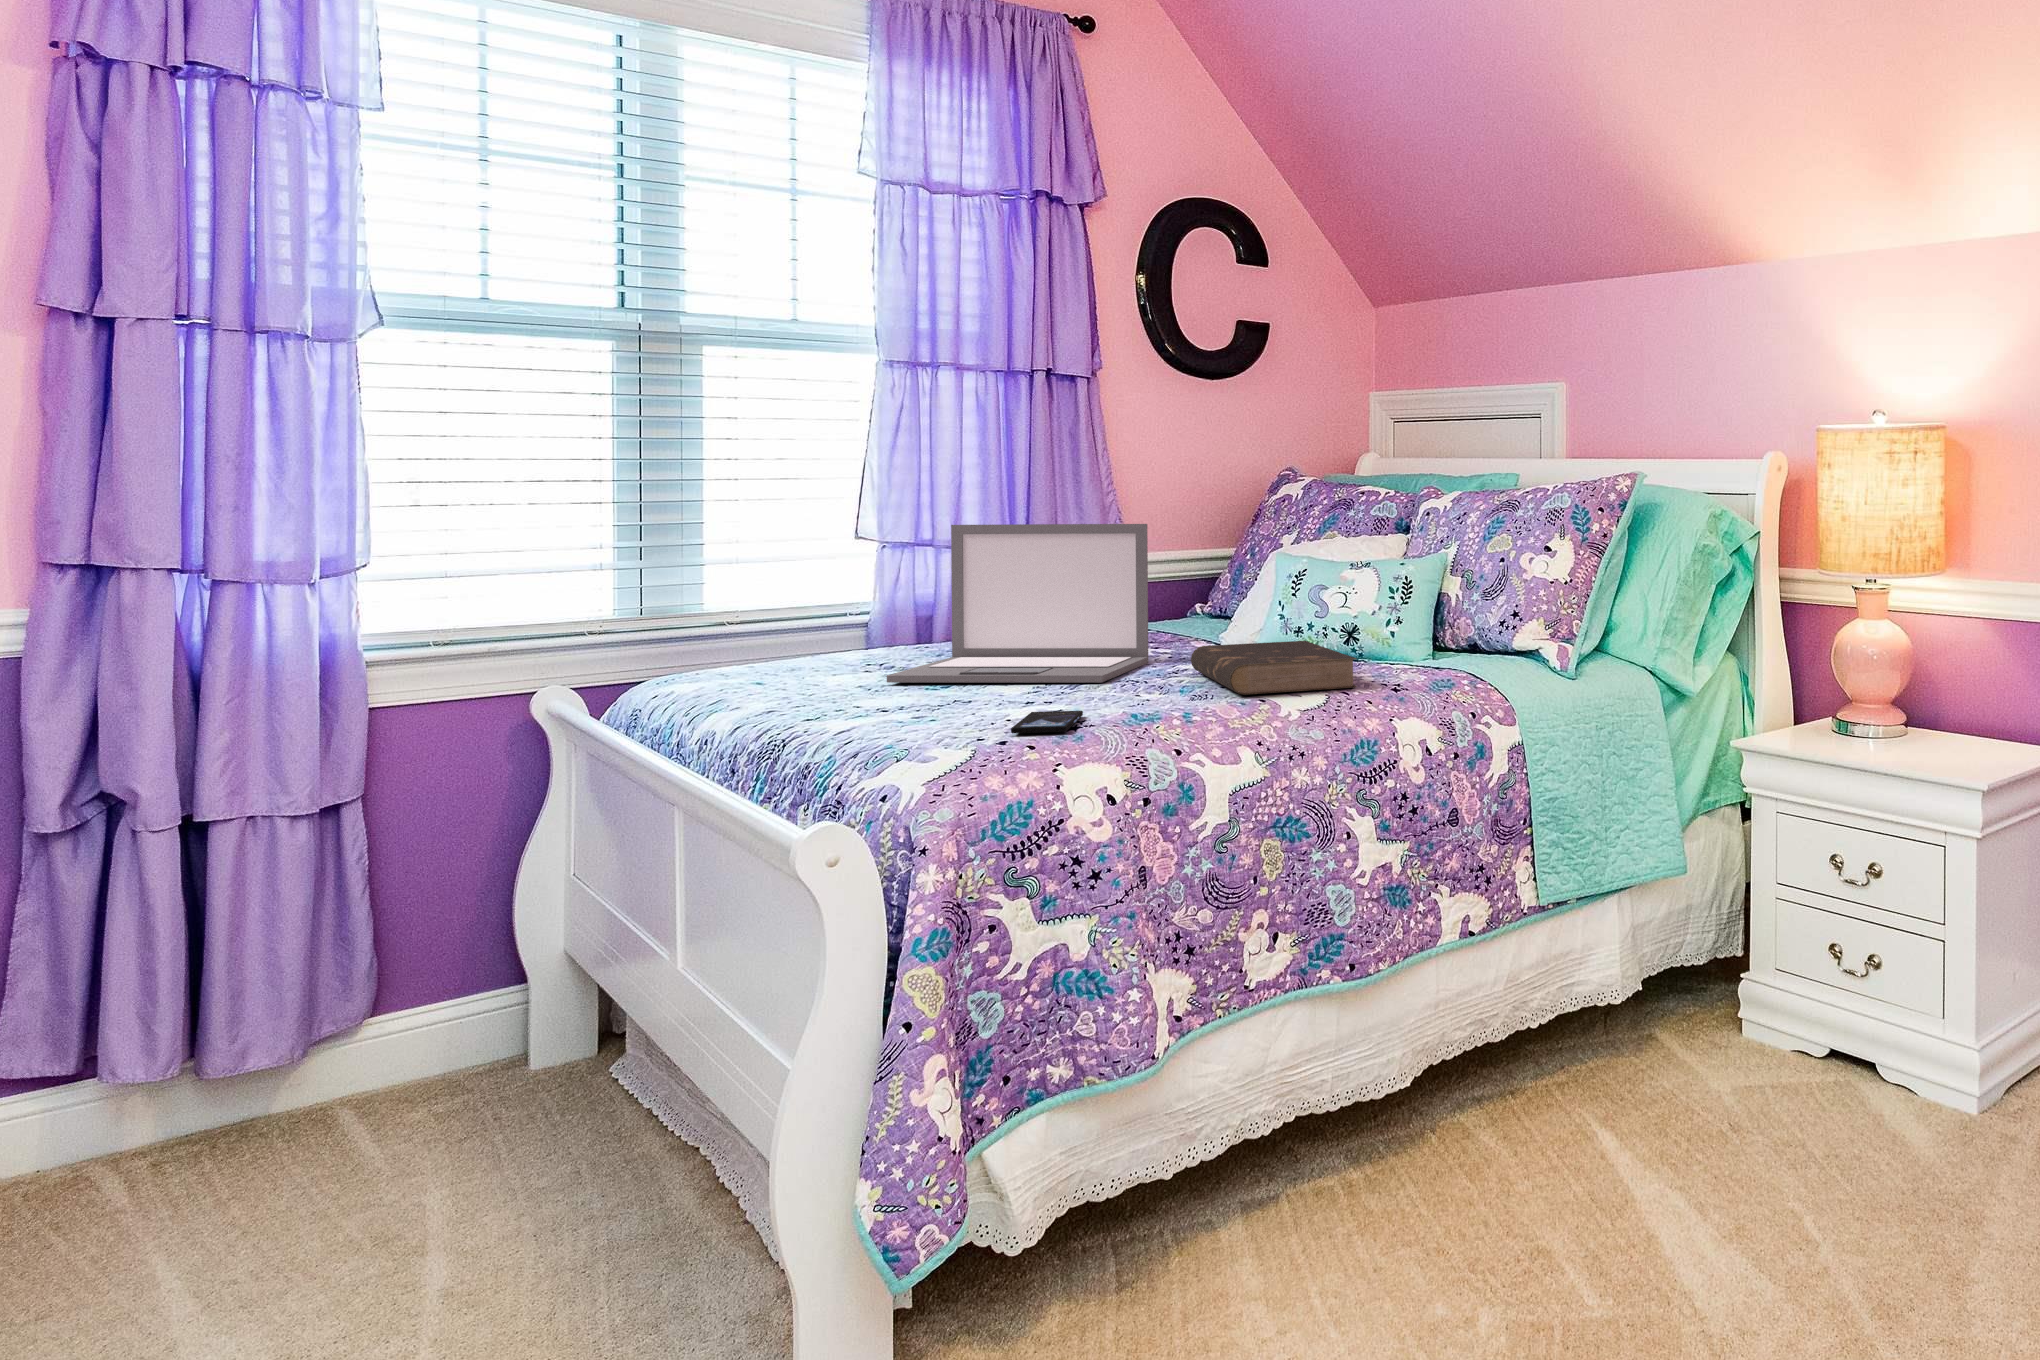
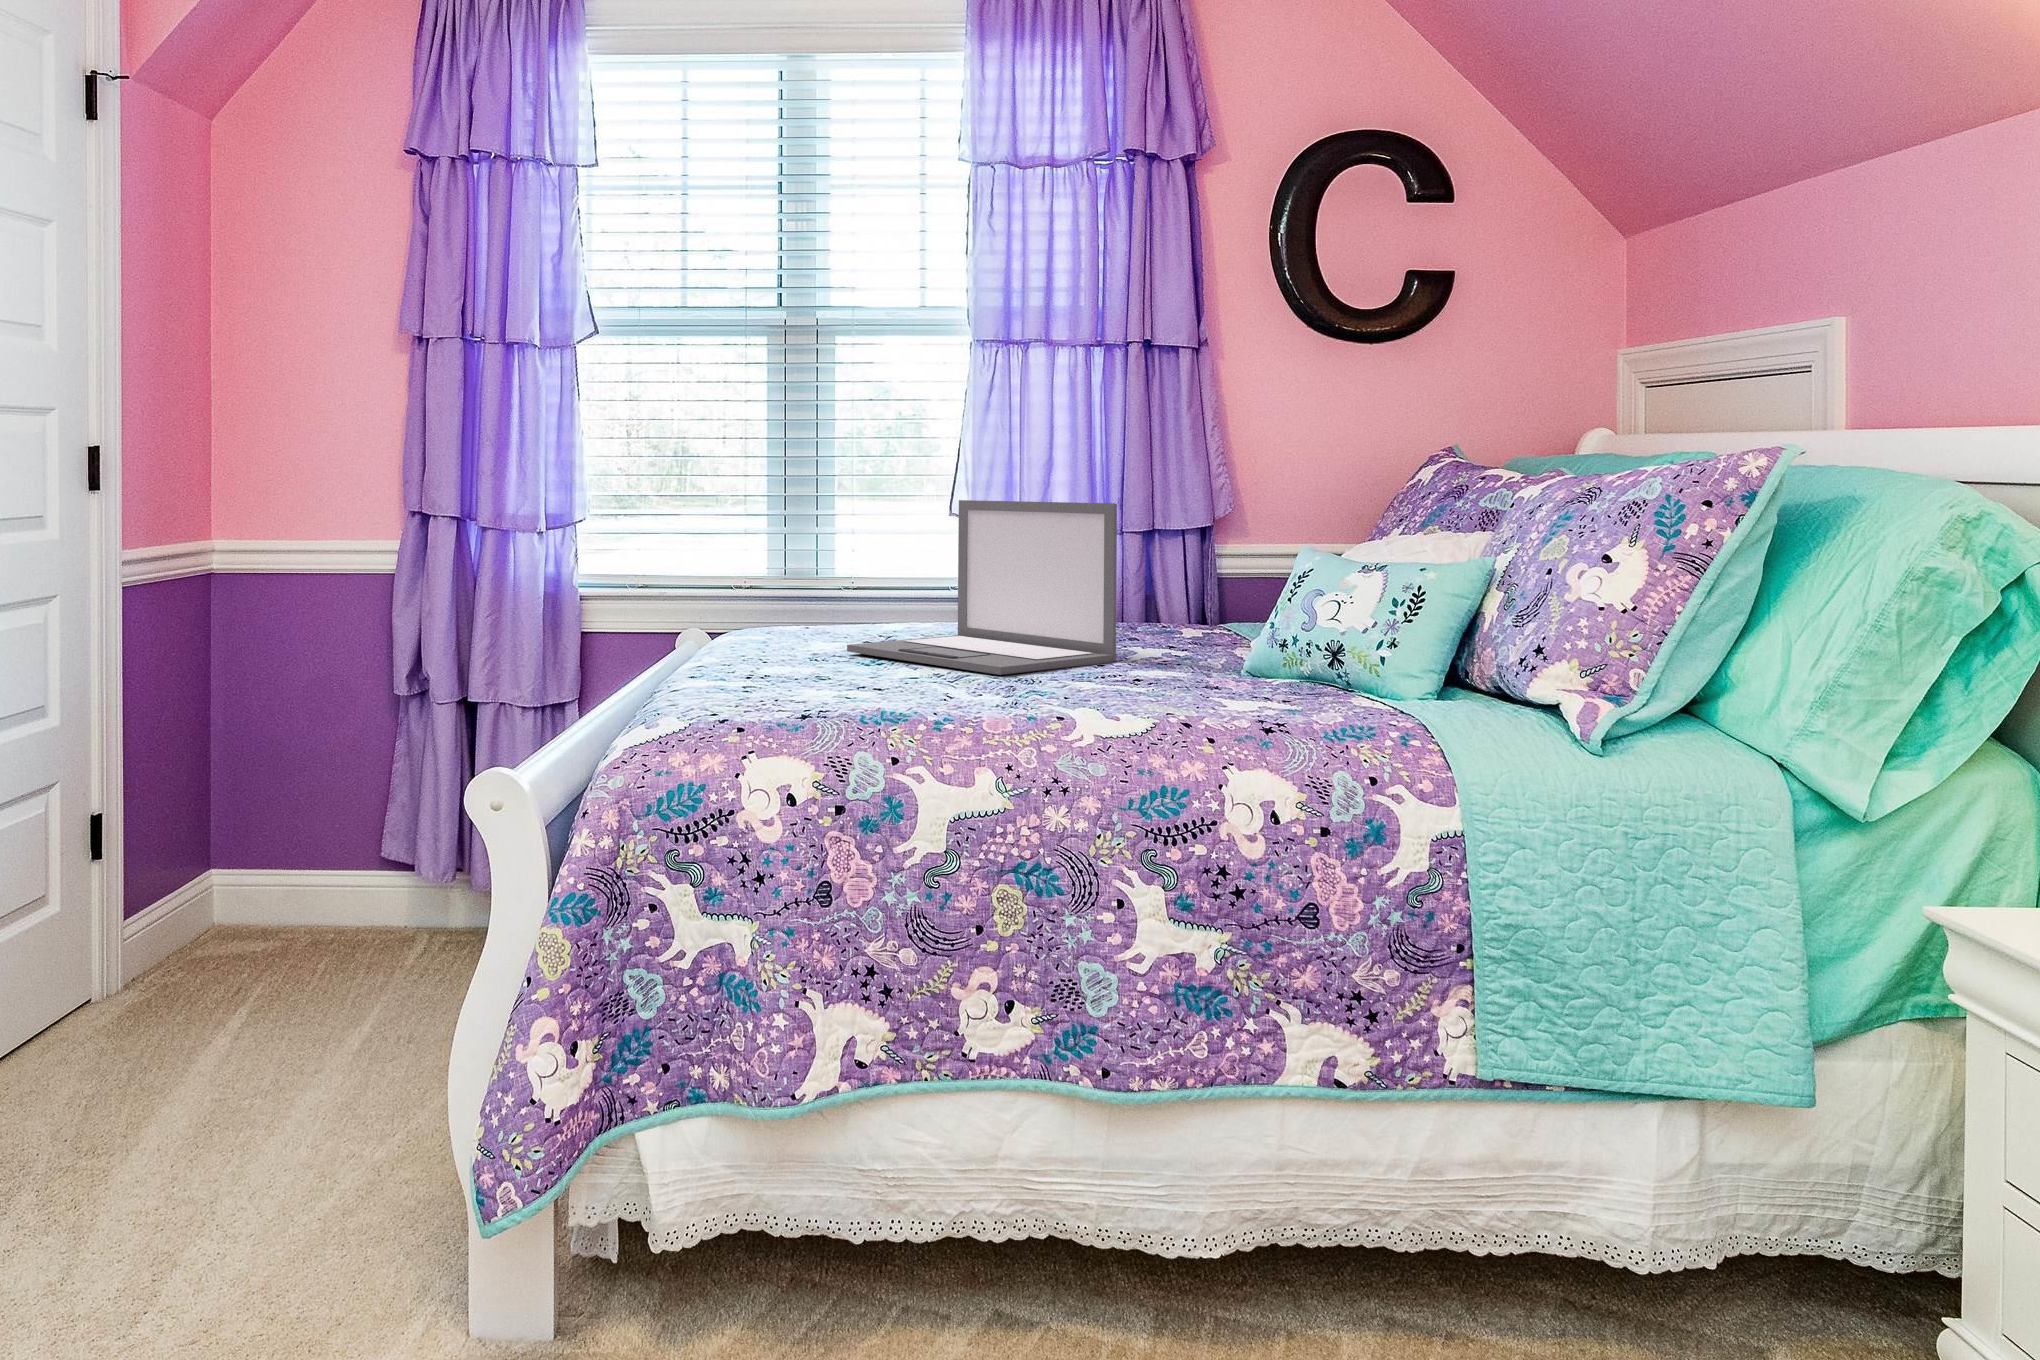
book: present [1191,641,1356,695] -> none [1051,646,1248,716]
smartphone: present [1011,711,1083,733] -> none [757,693,871,717]

